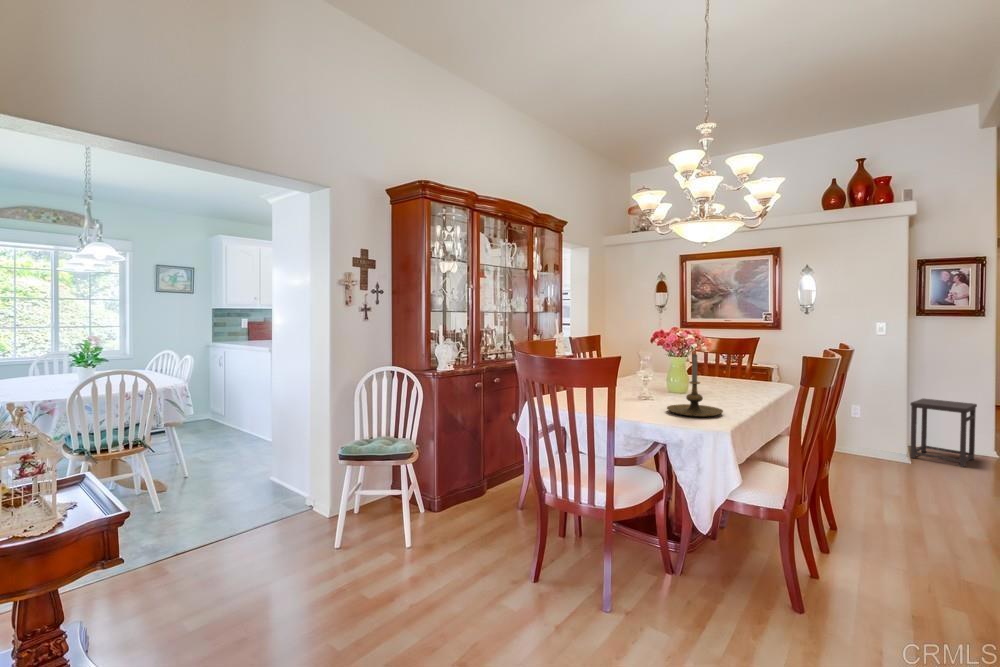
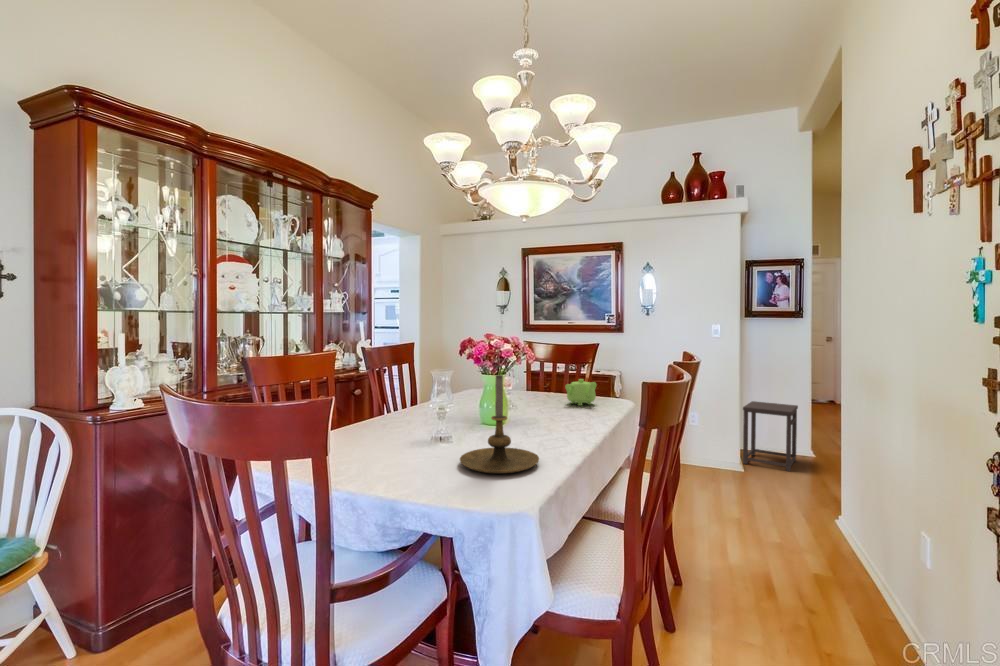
teapot: none [732,366,759,386] -> present [565,379,597,406]

